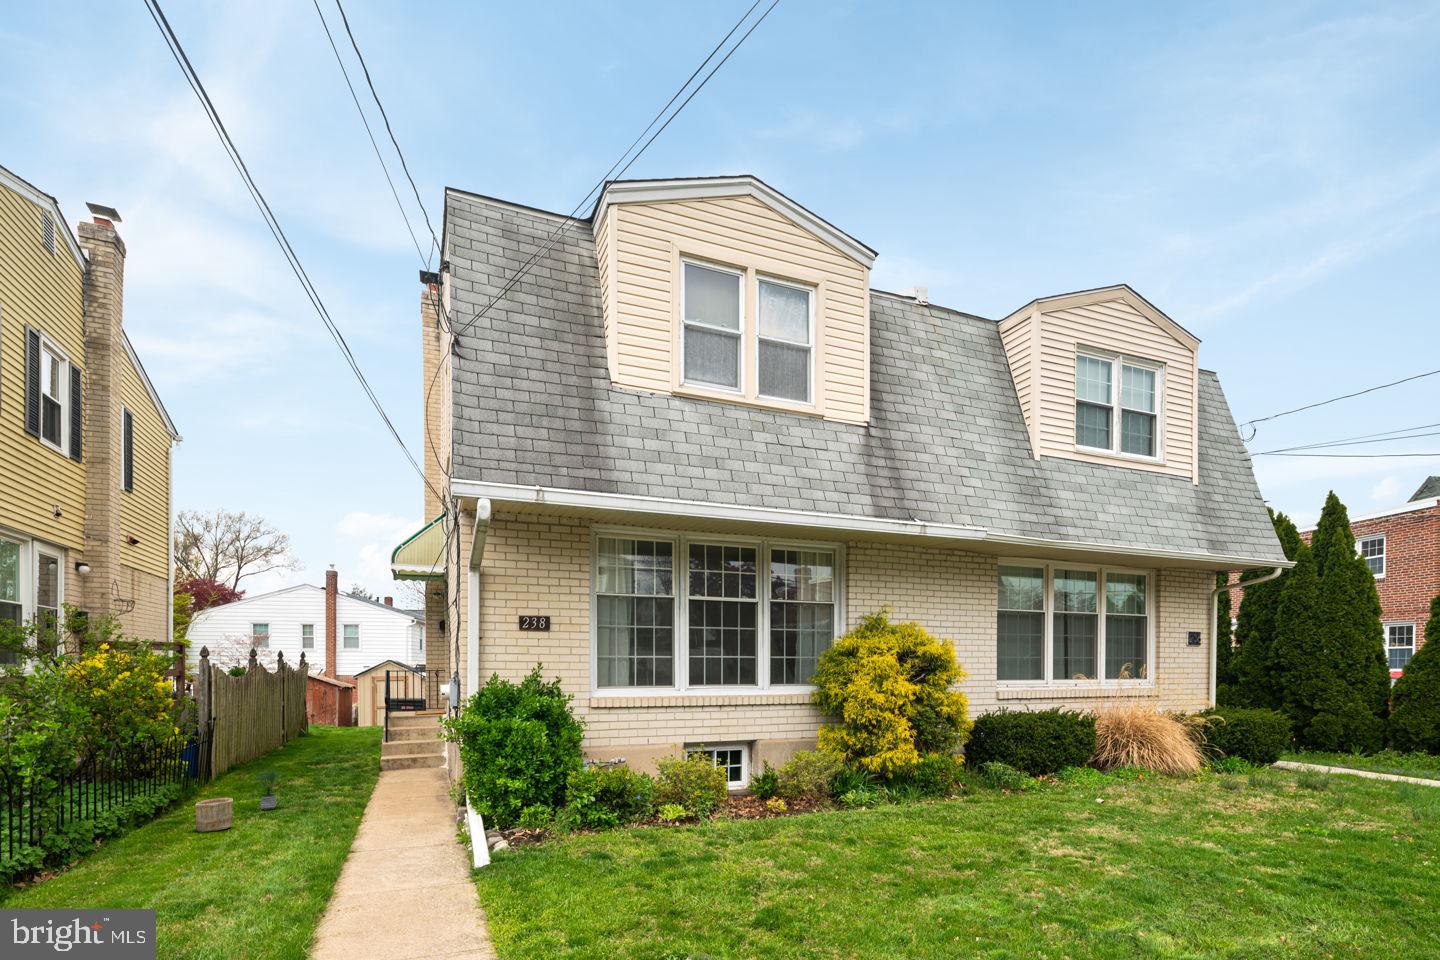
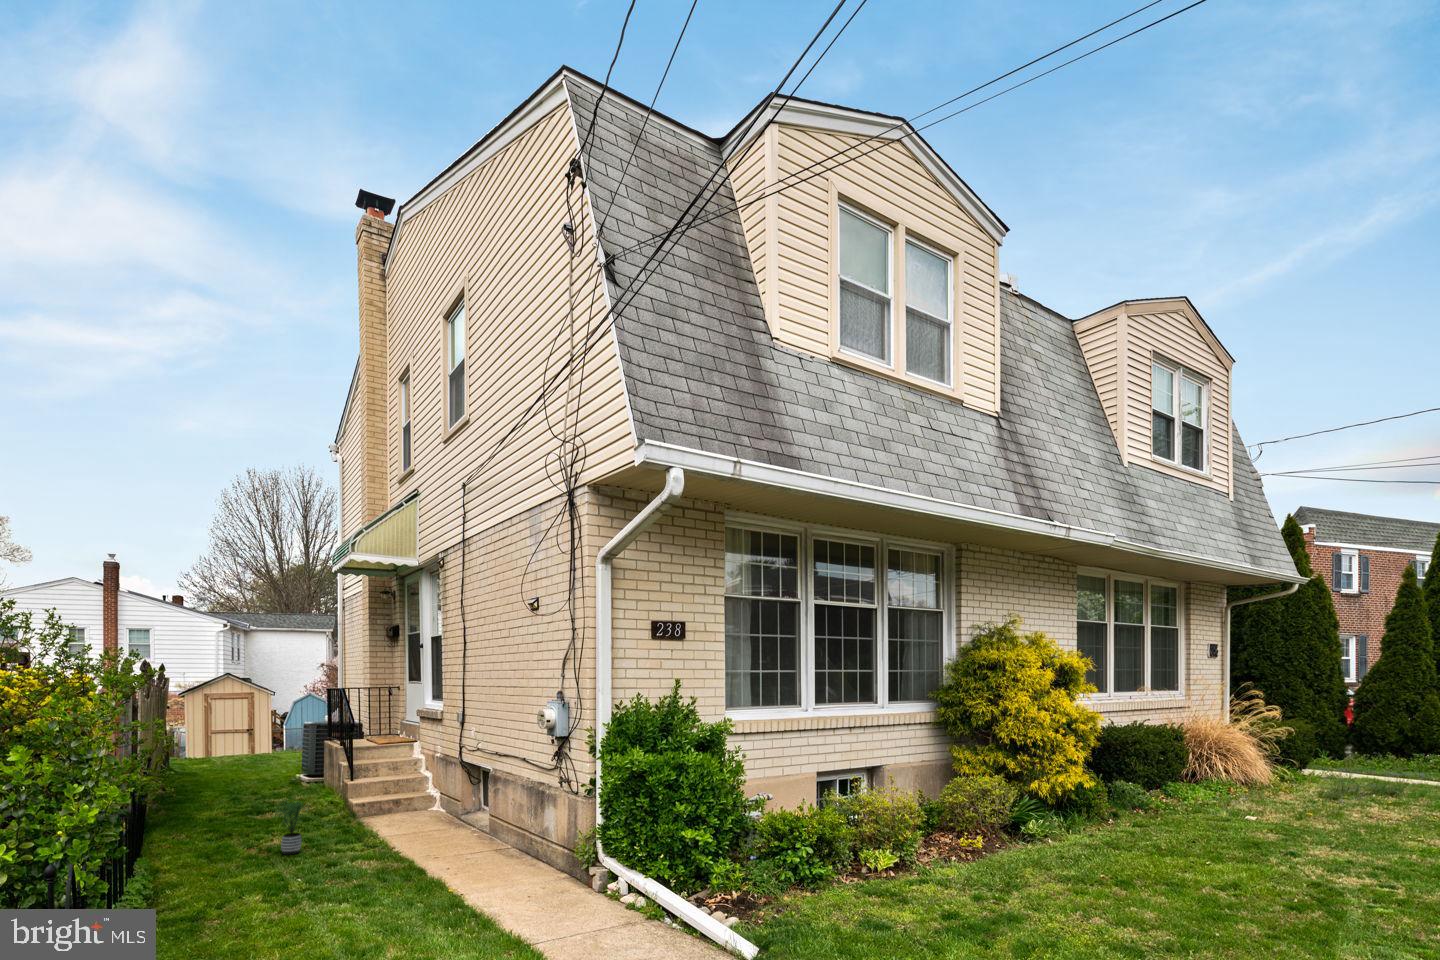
wooden bucket: present [195,798,233,832] -> none [225,849,278,900]

